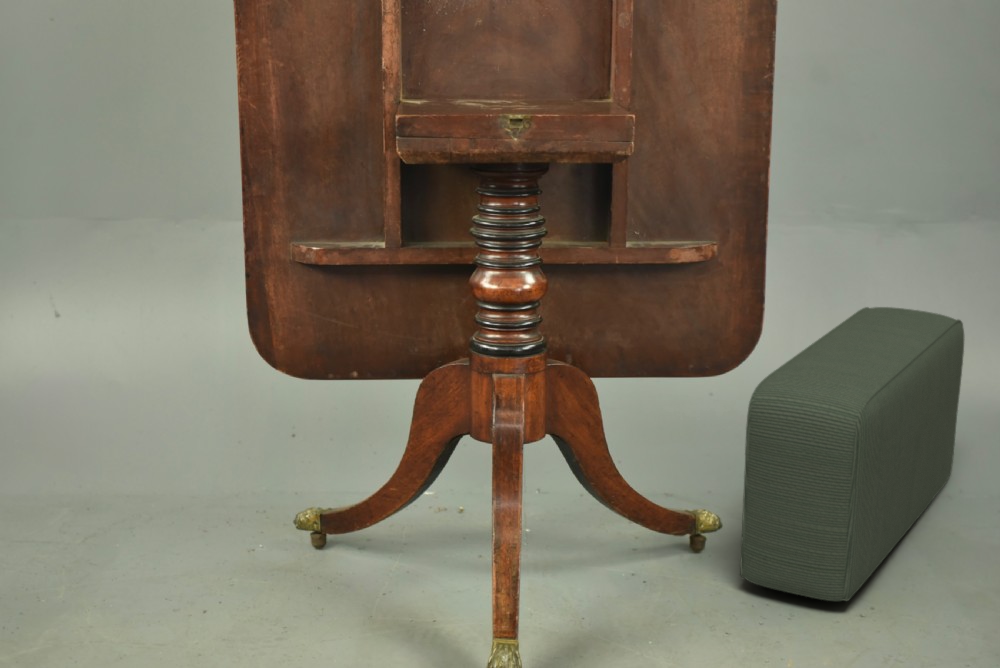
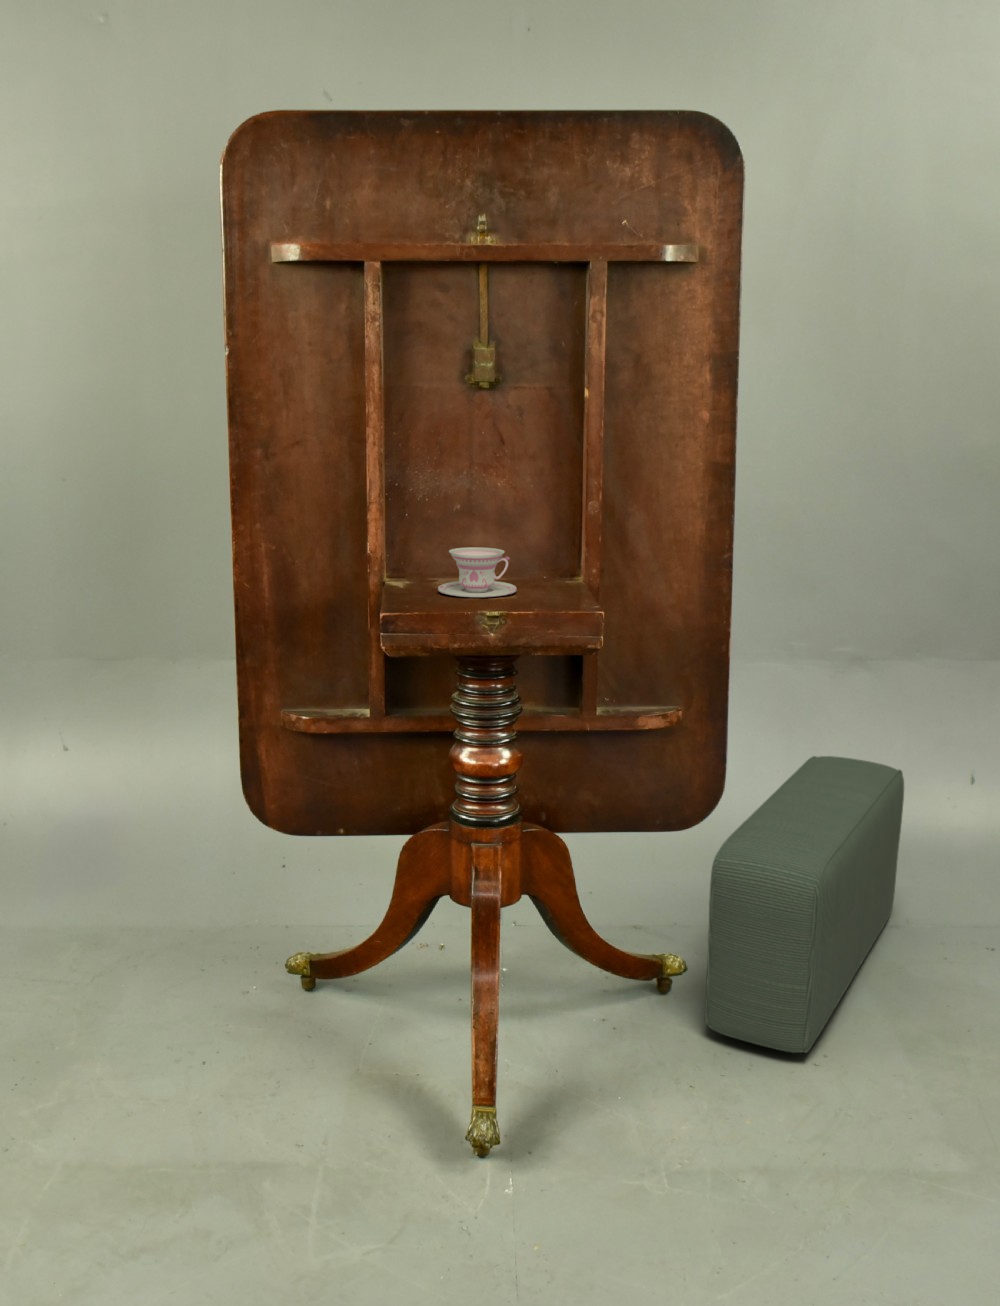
teacup: none [458,59,541,109] -> present [438,547,517,598]

